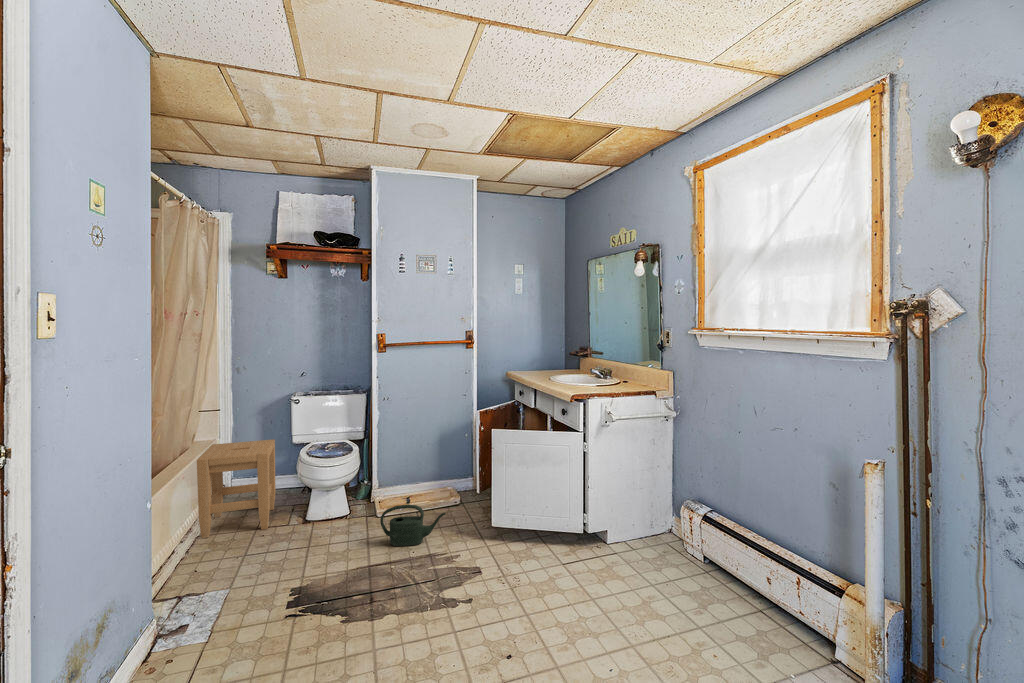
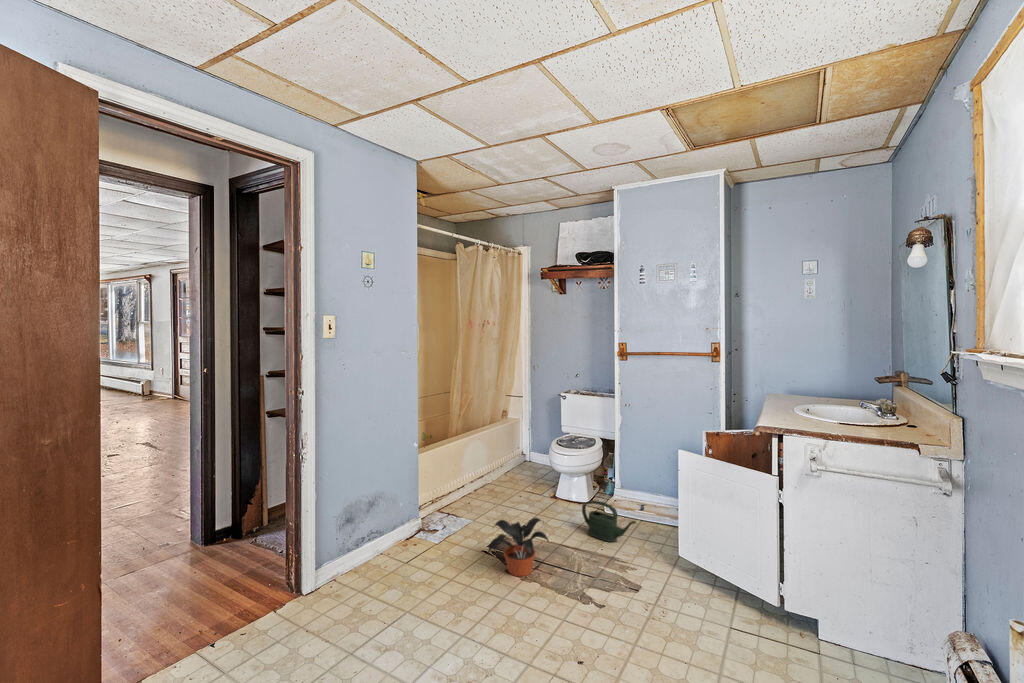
stool: present [197,439,276,538] -> none [487,419,545,490]
potted plant: none [311,541,391,621] -> present [488,518,549,576]

